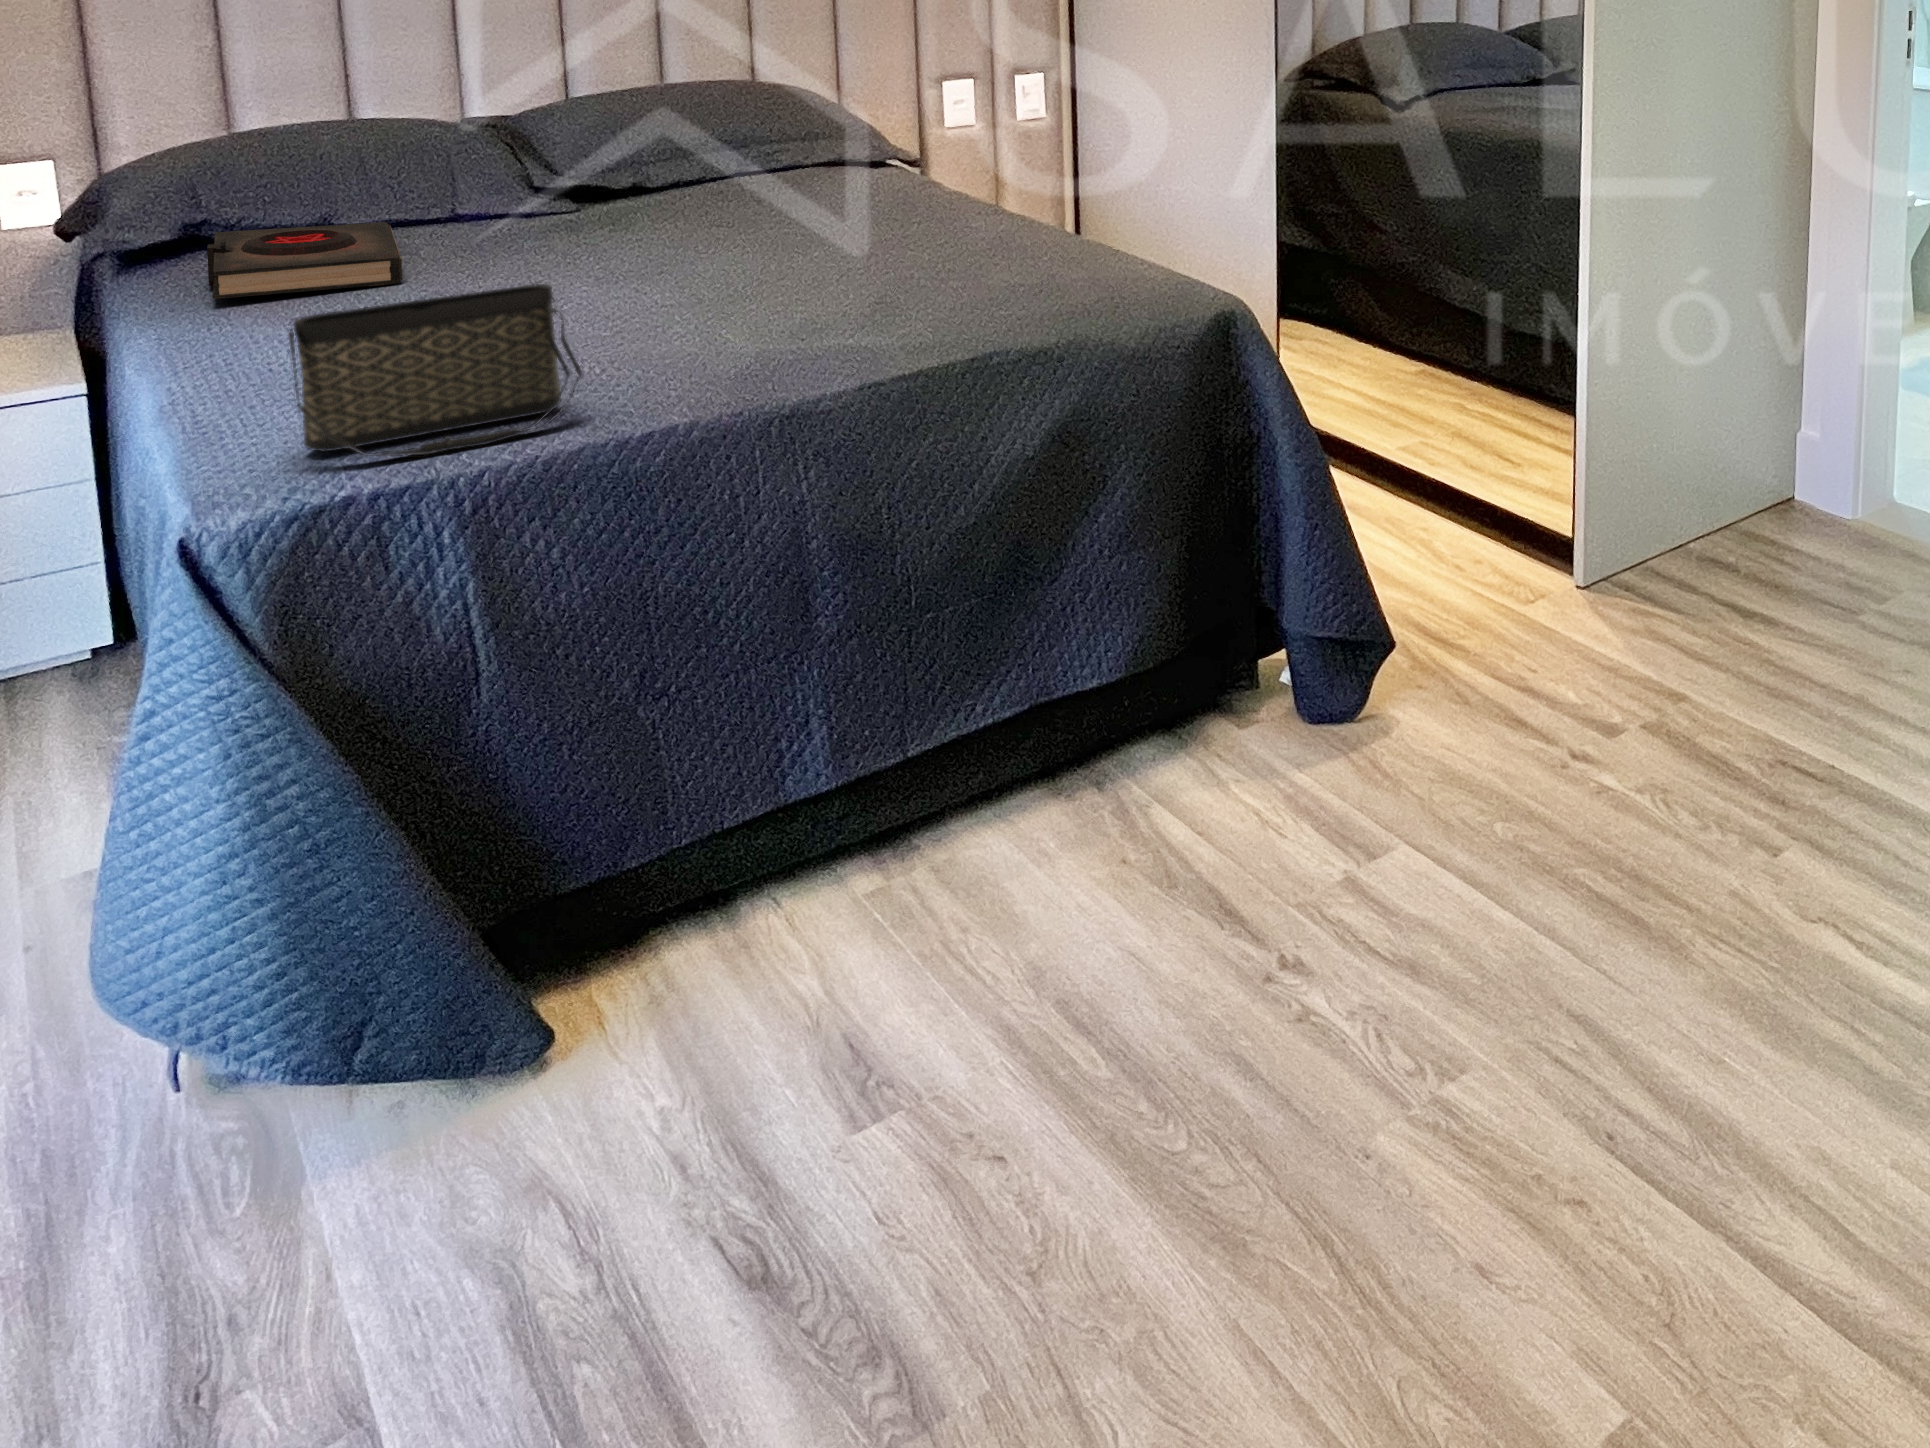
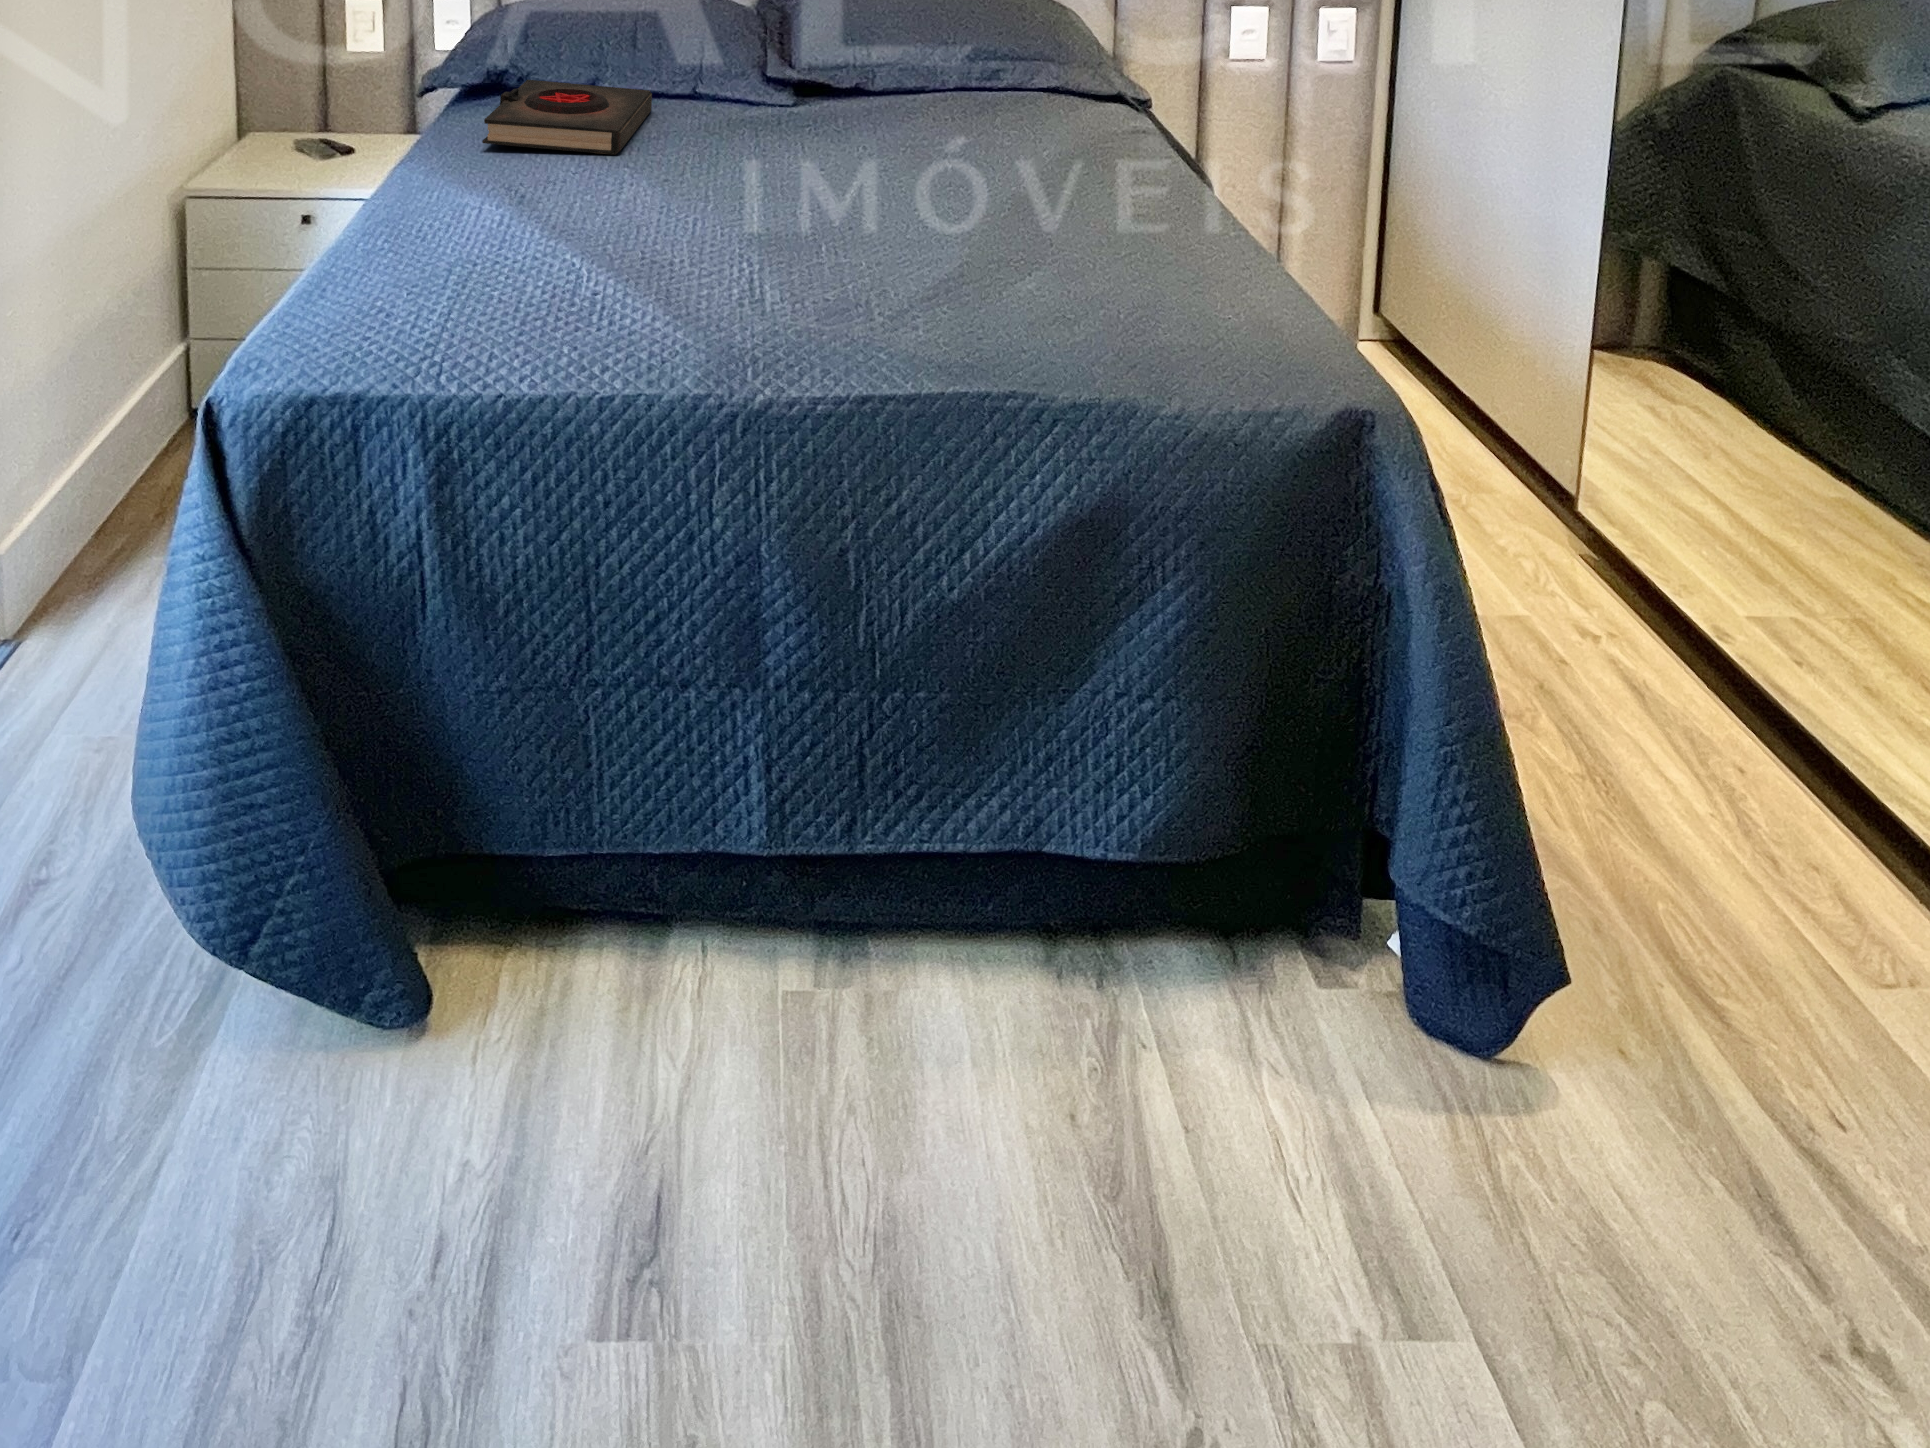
handbag: present [288,284,582,456] -> none [359,197,593,361]

